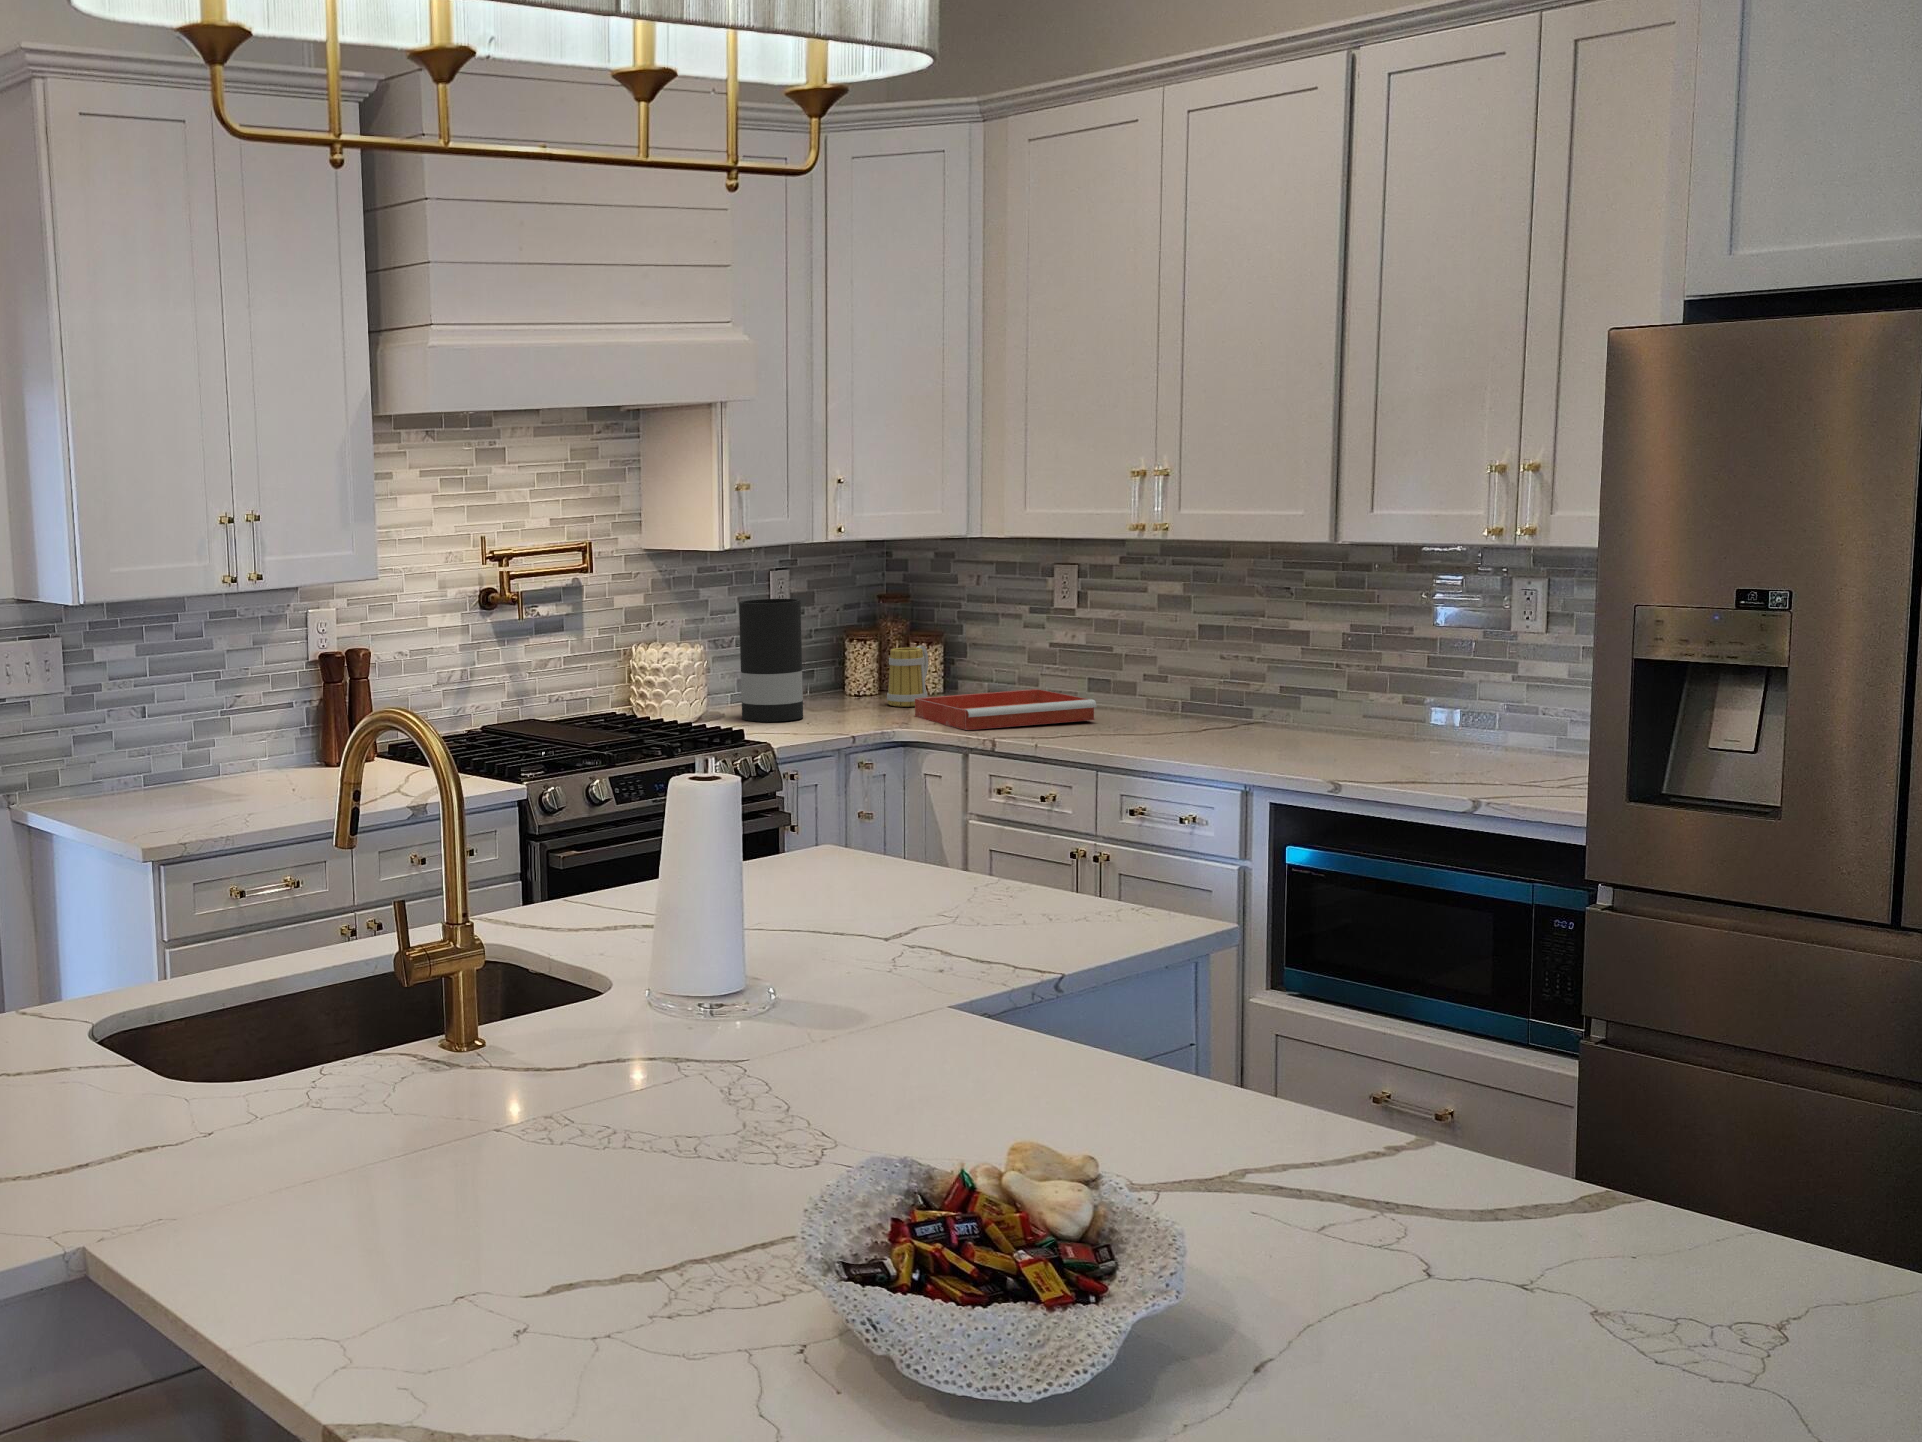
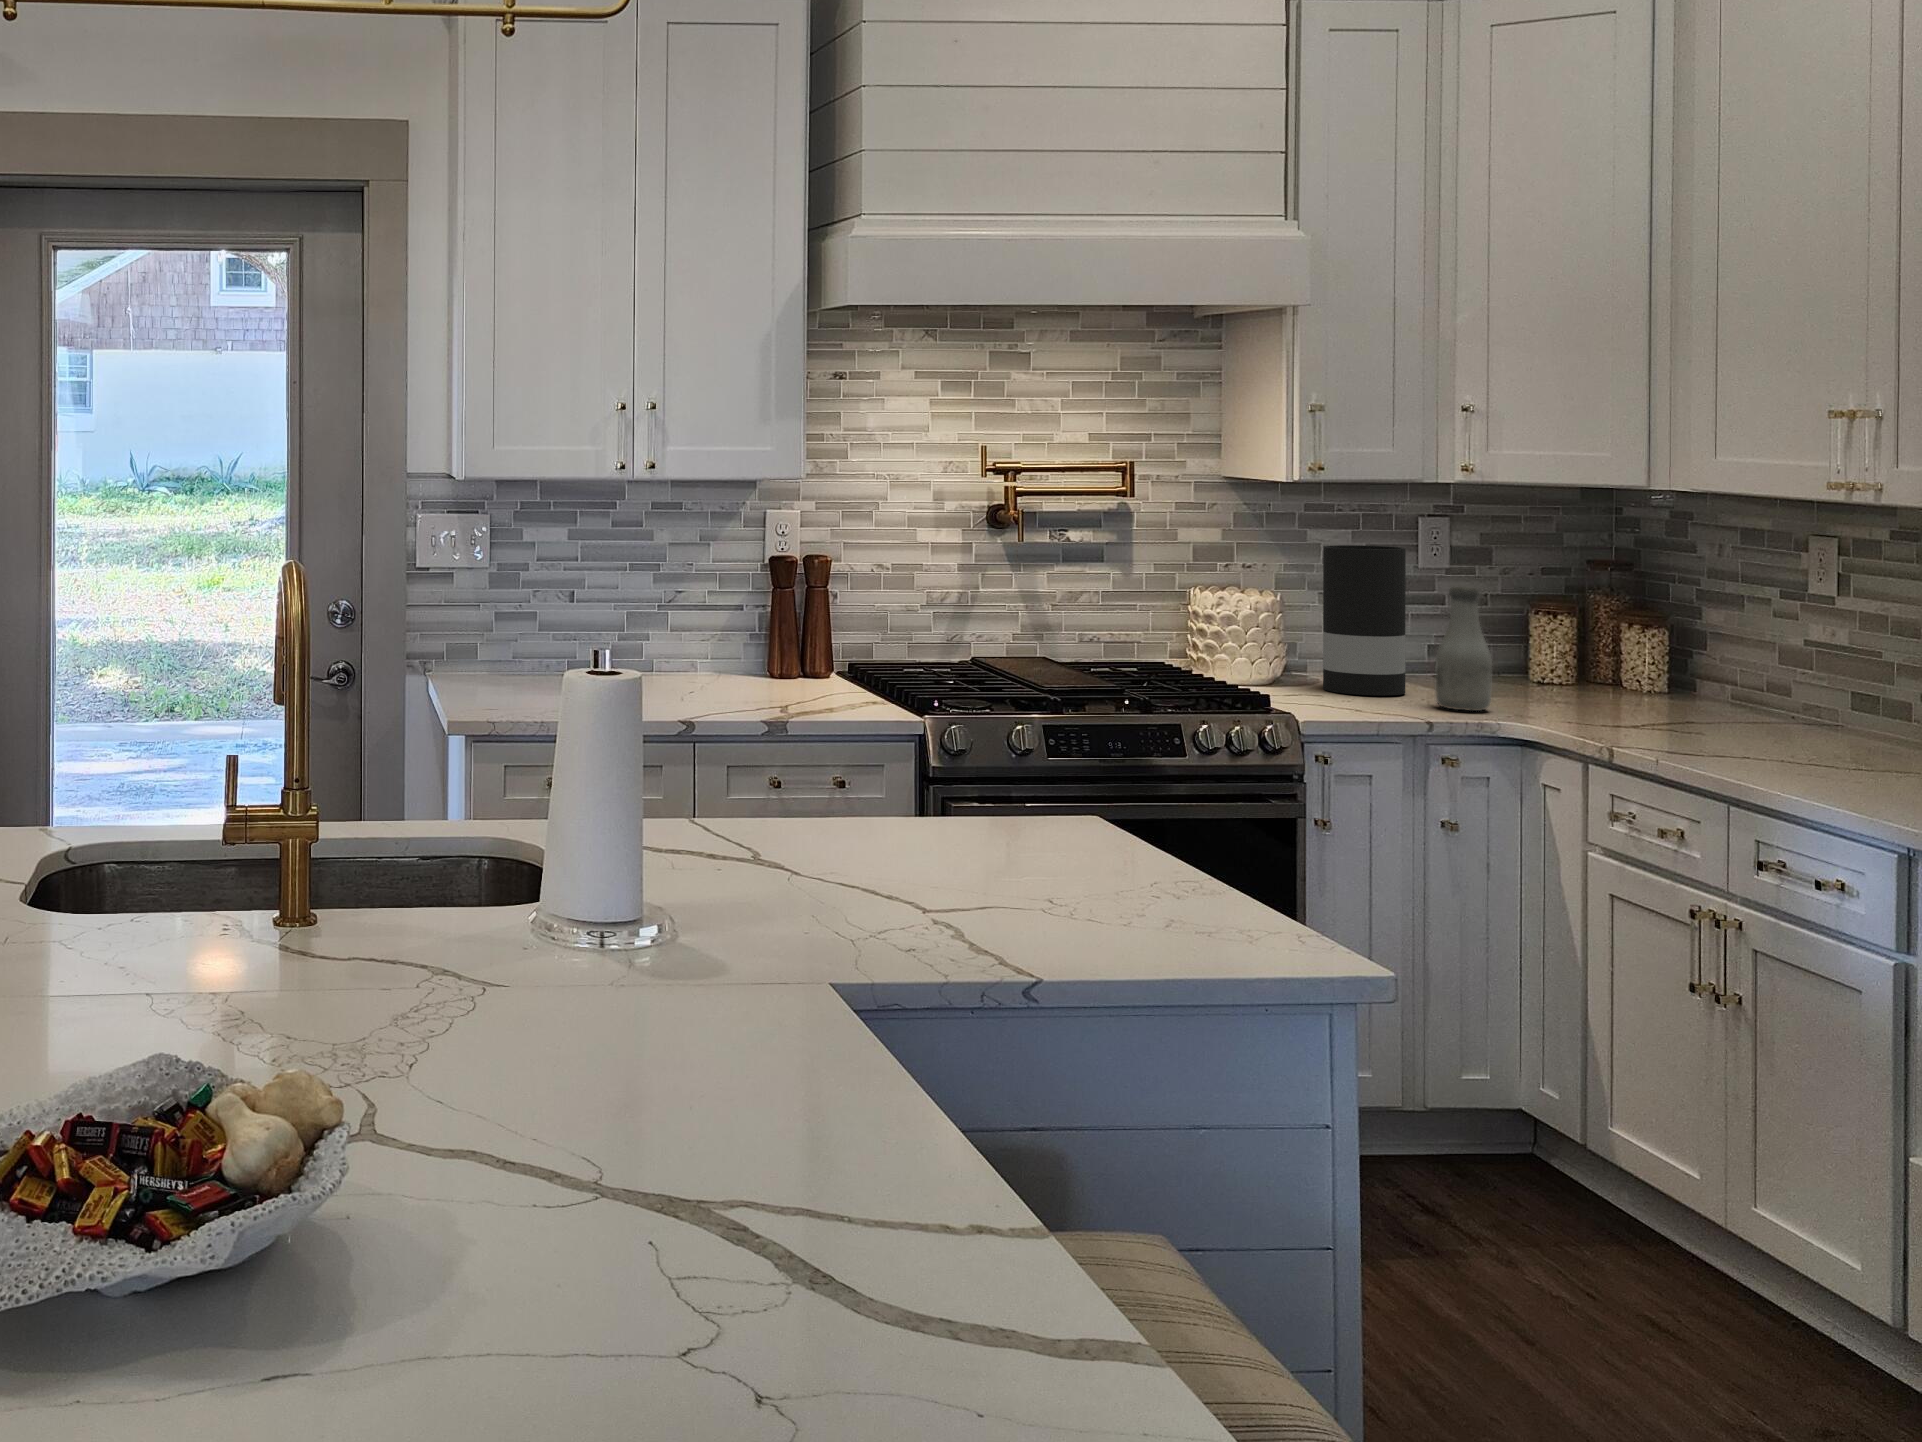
bottle: none [840,628,880,725] -> present [1436,587,1492,711]
mug: present [887,646,928,707] -> none [1554,624,1627,700]
tray: present [915,689,1096,730] -> none [1564,687,1815,742]

